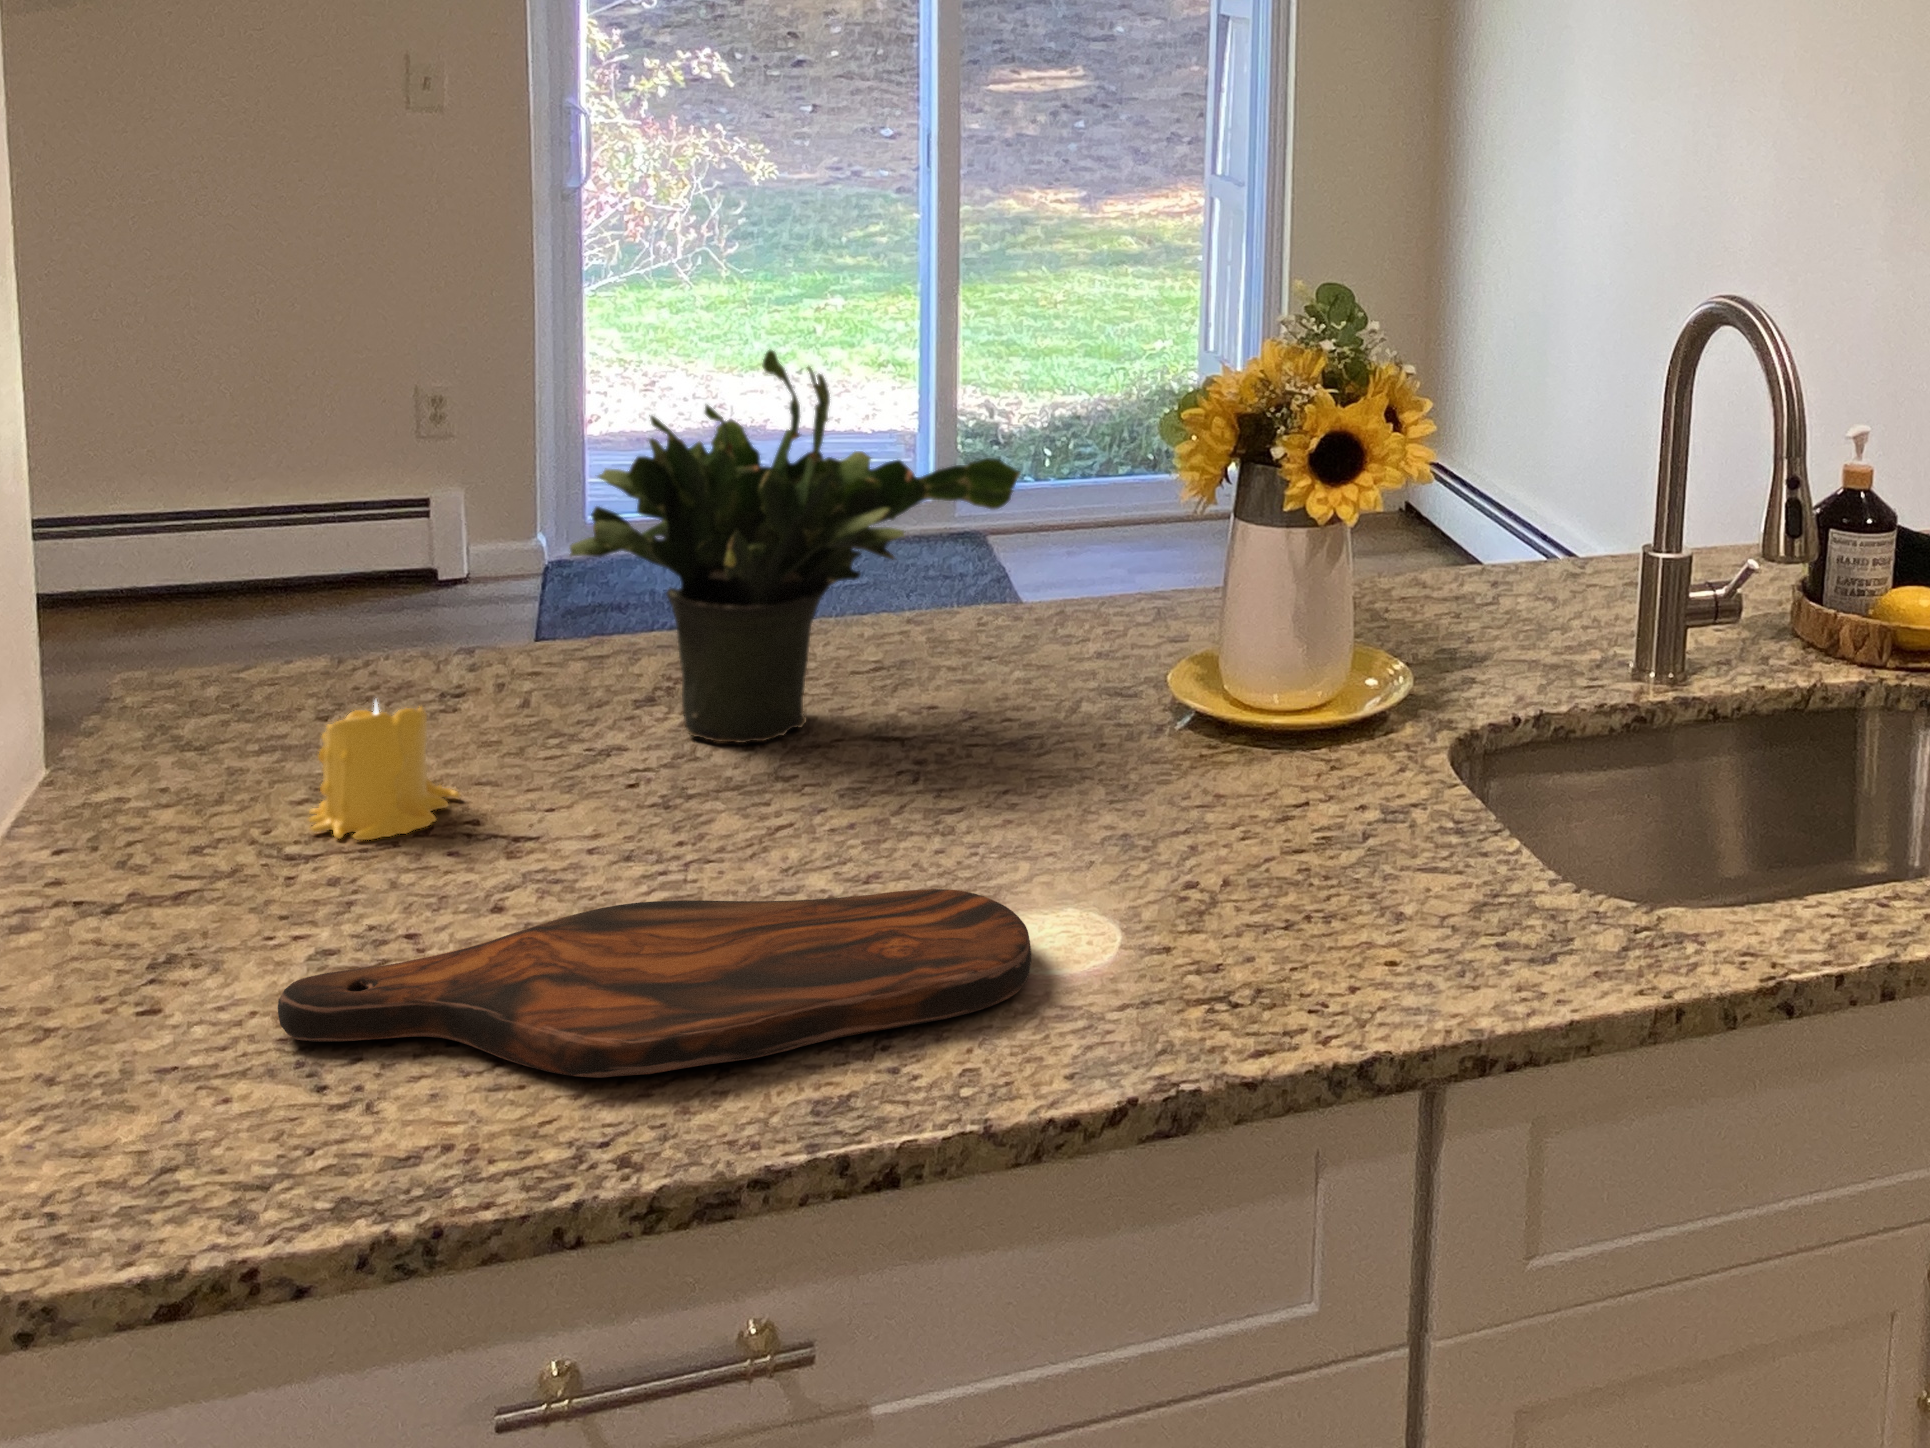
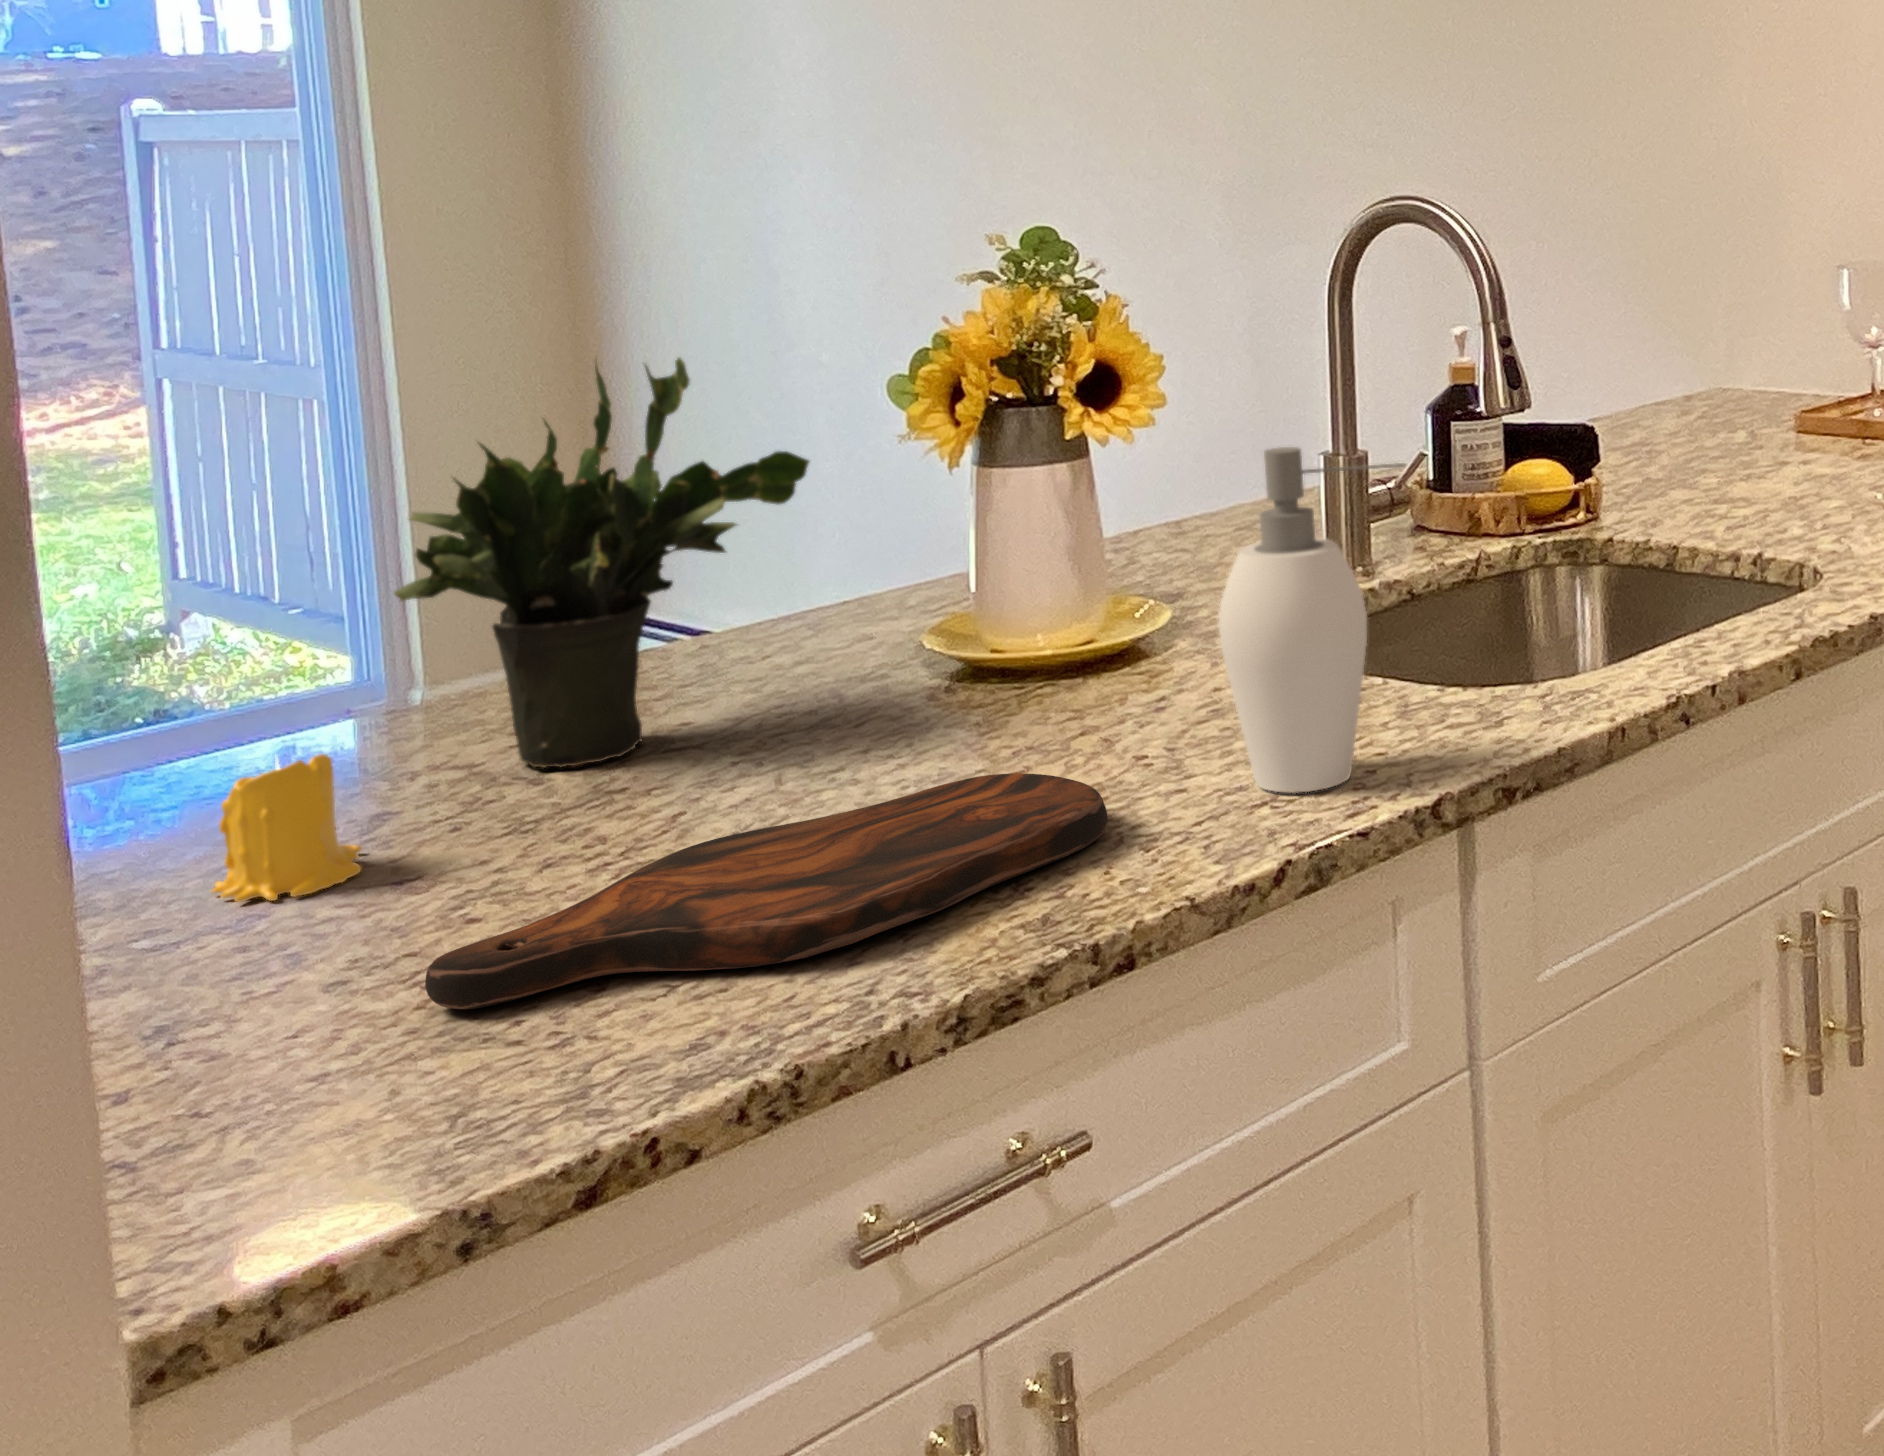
soap dispenser: none [1196,618,1416,1005] -> present [1219,447,1404,793]

